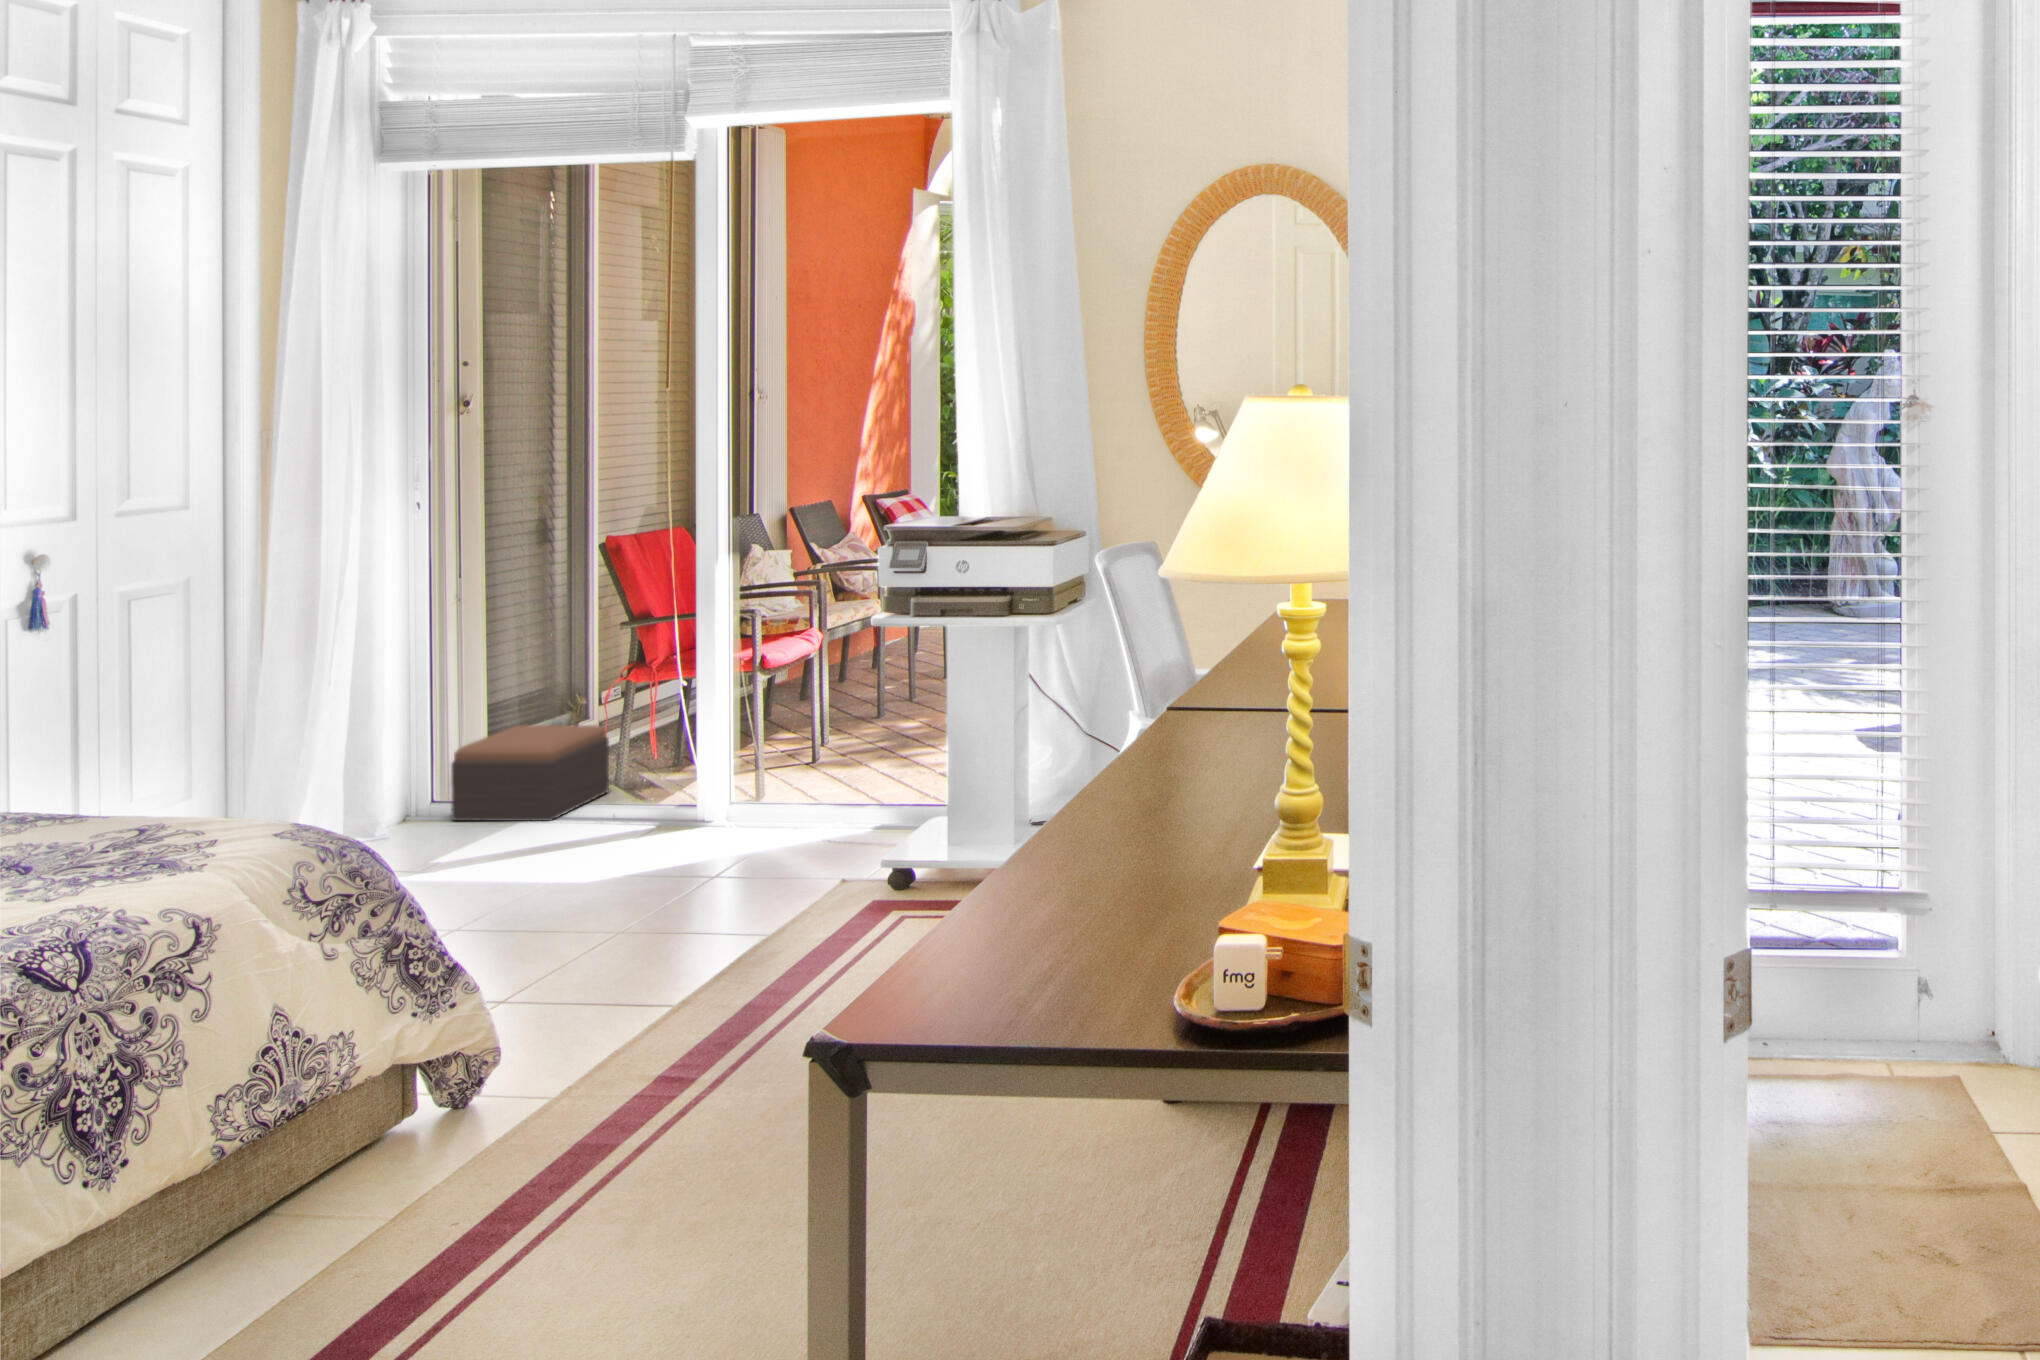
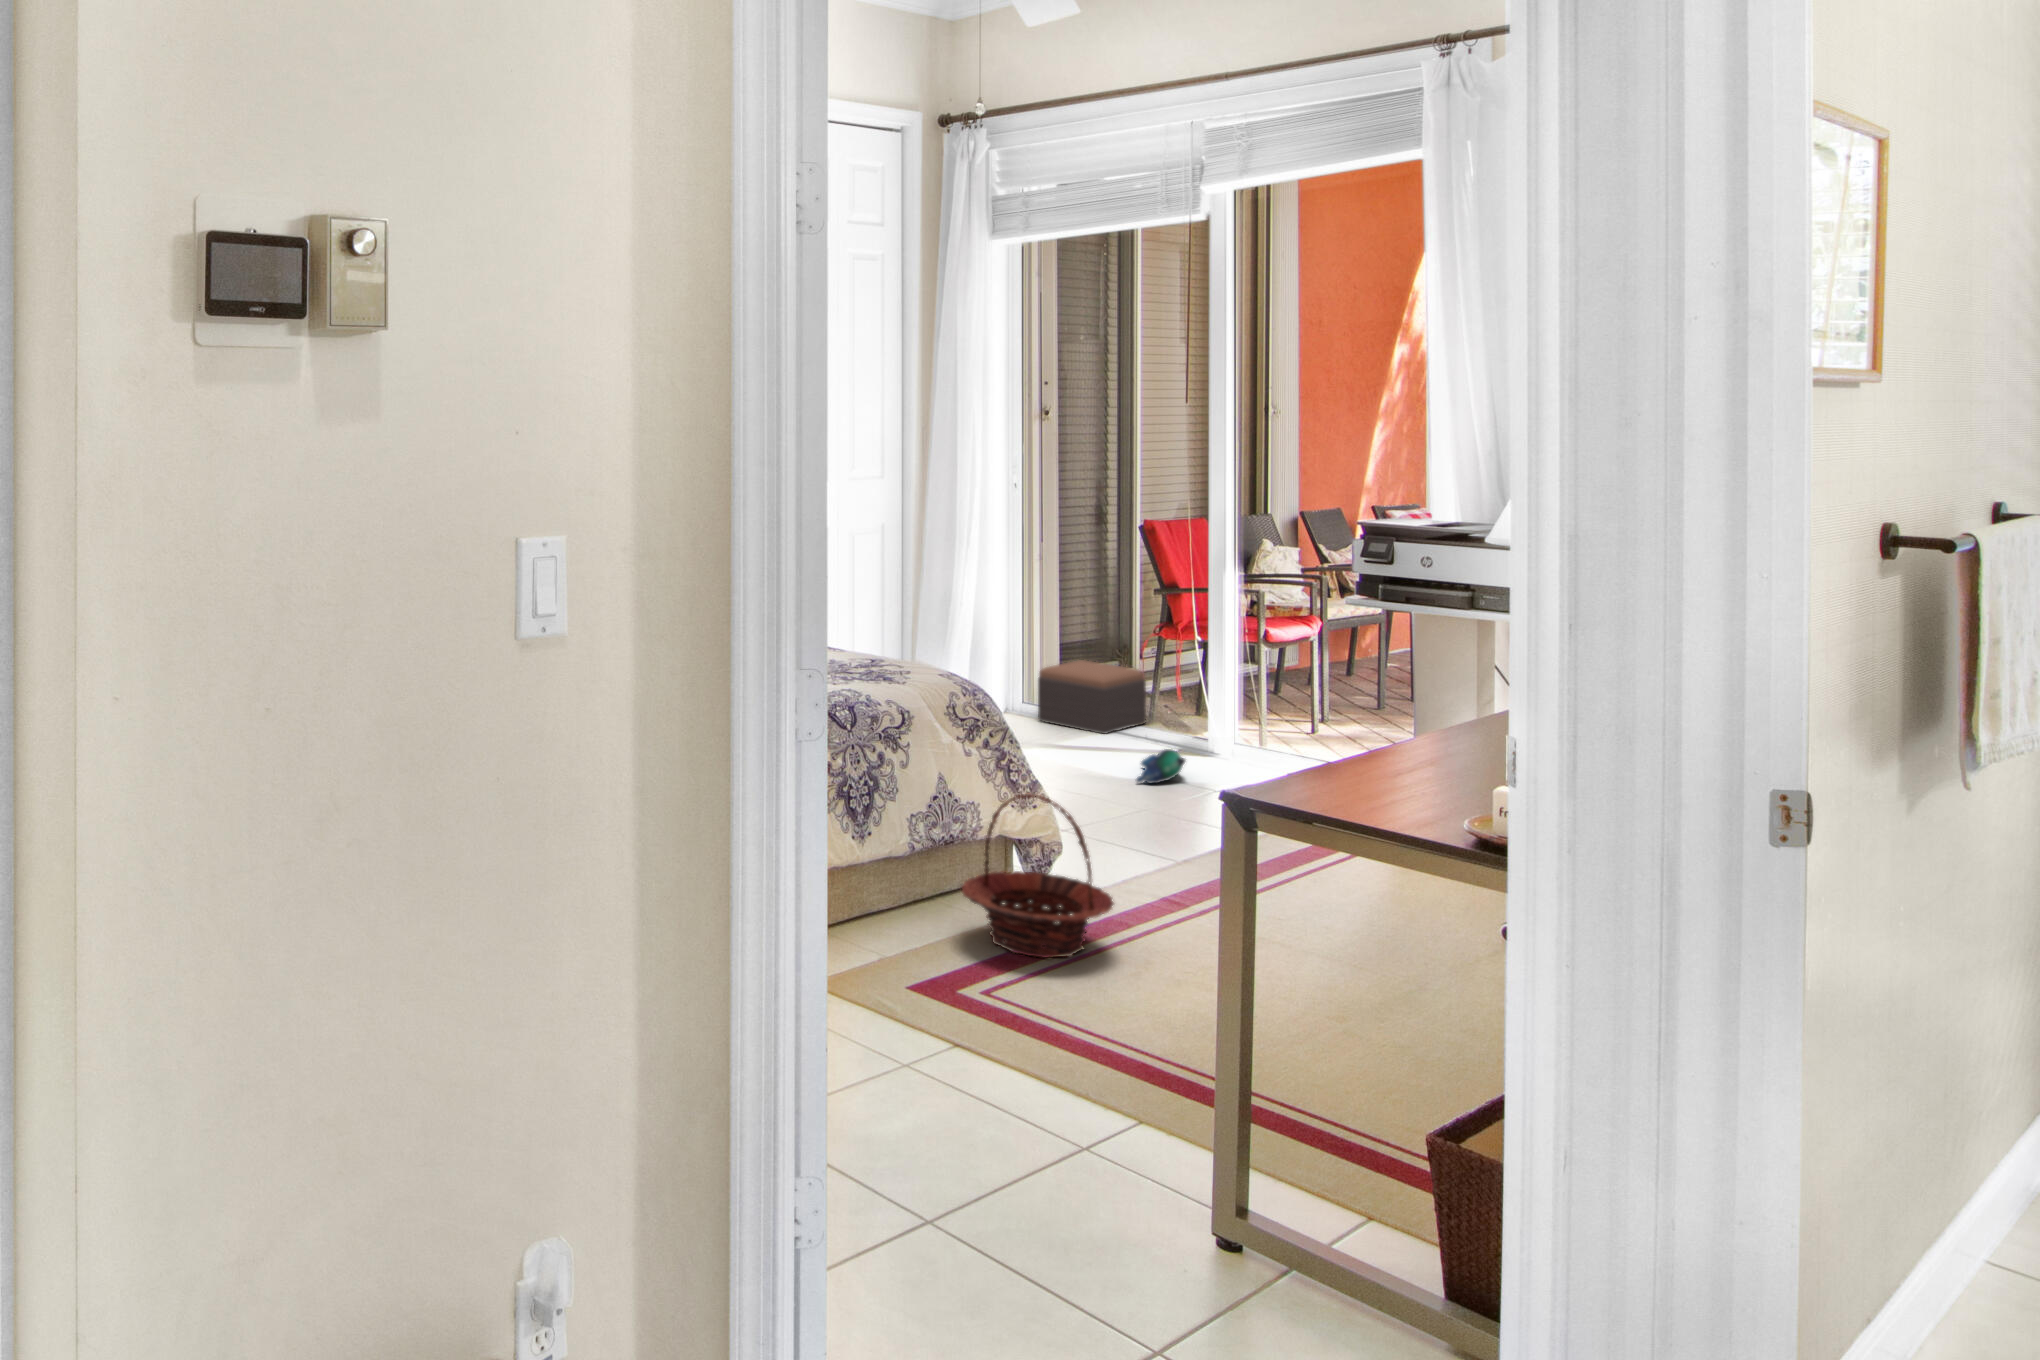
plush toy: none [601,830,670,887] -> present [1136,749,1185,783]
basket: none [314,1003,589,1270] -> present [962,794,1114,958]

